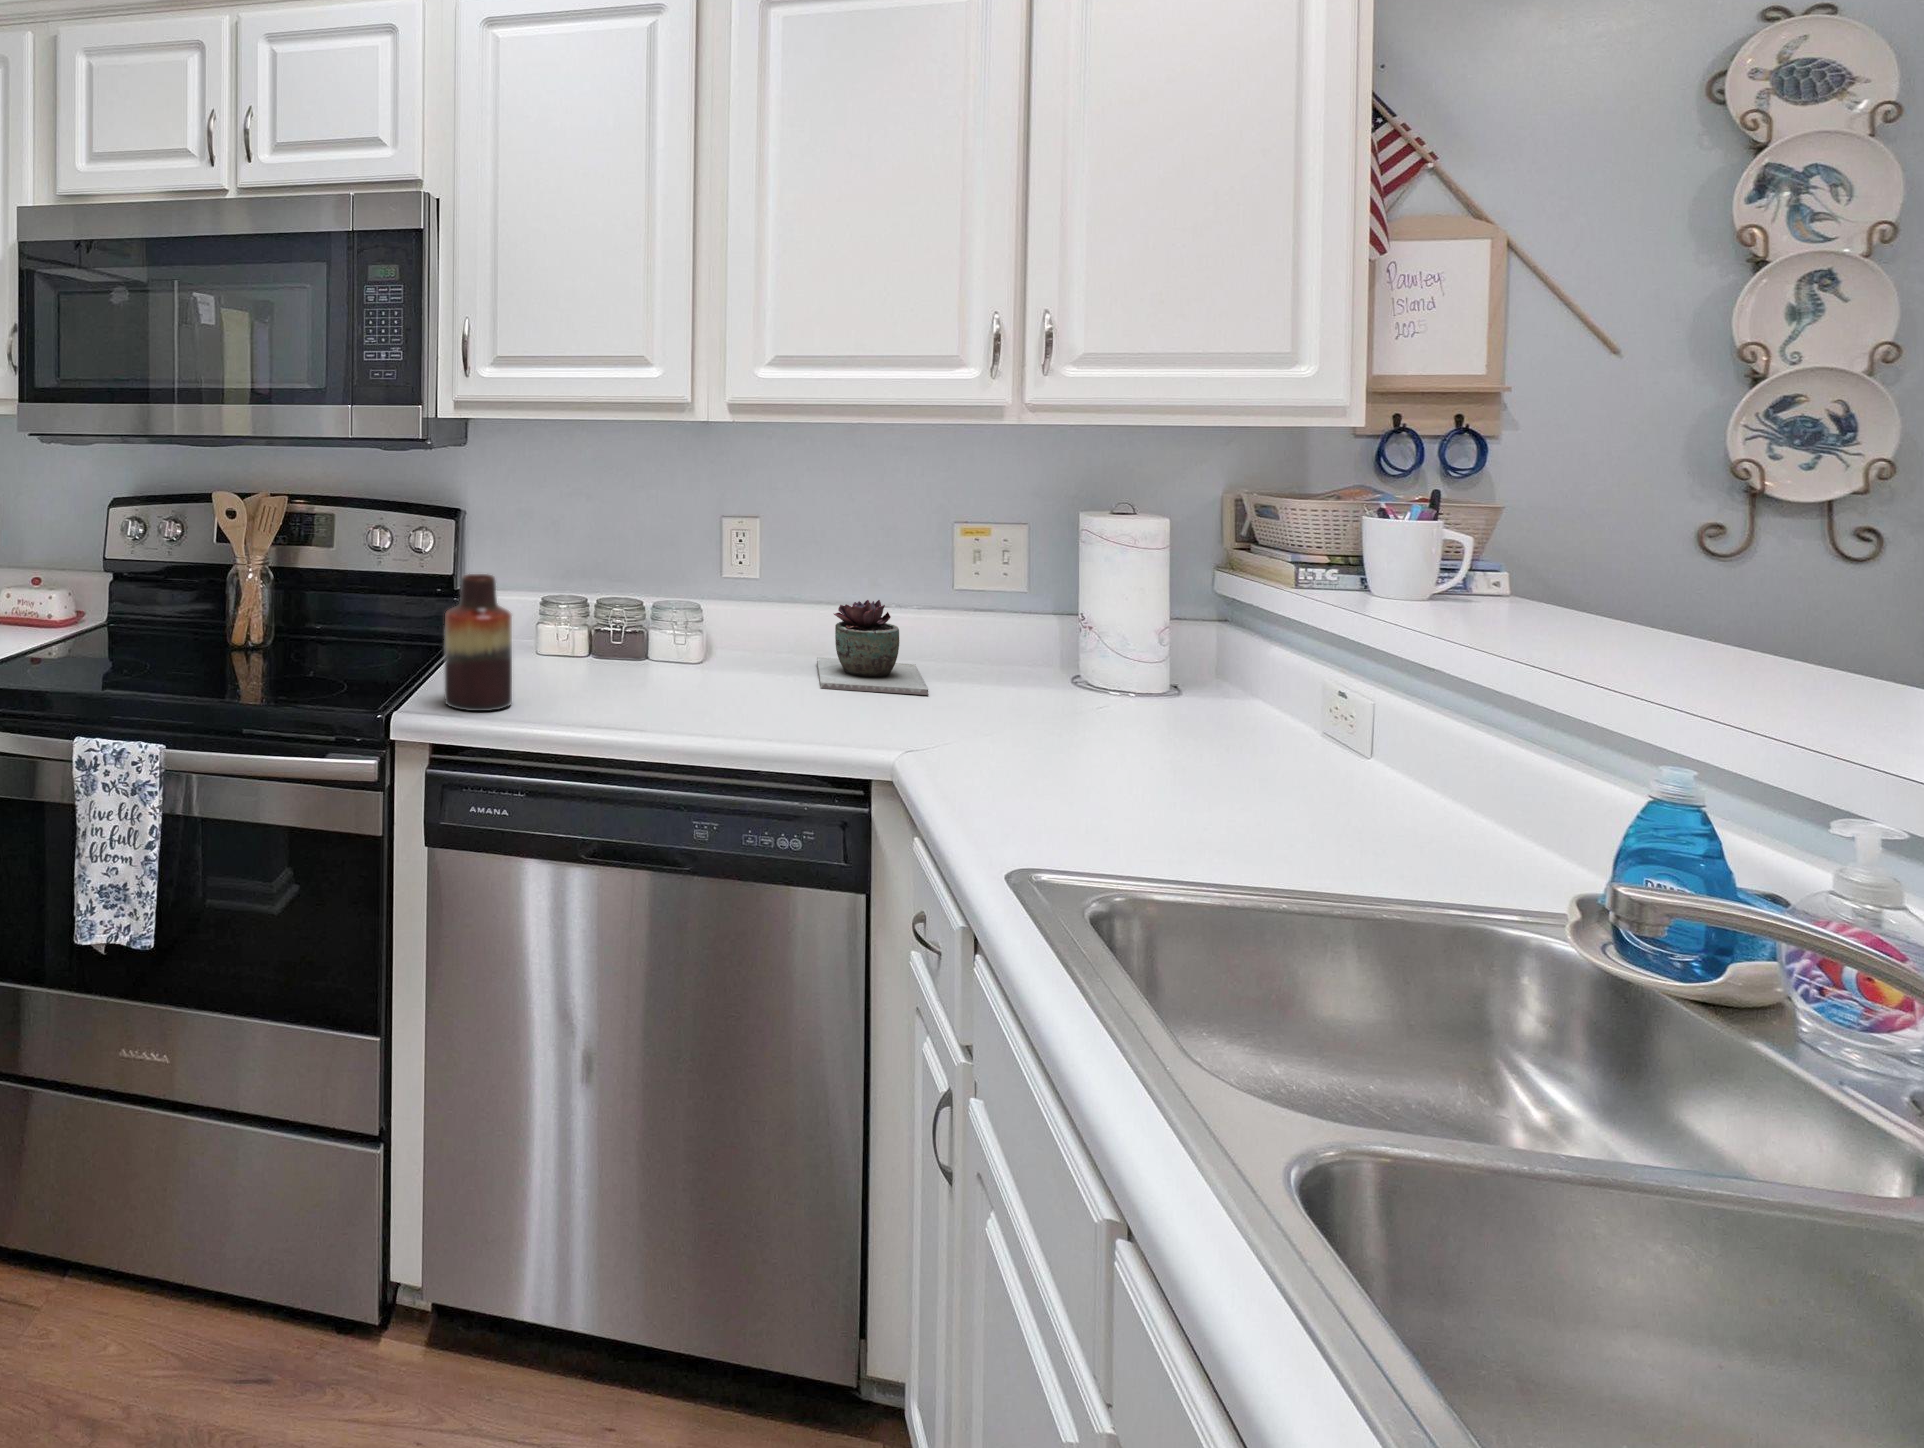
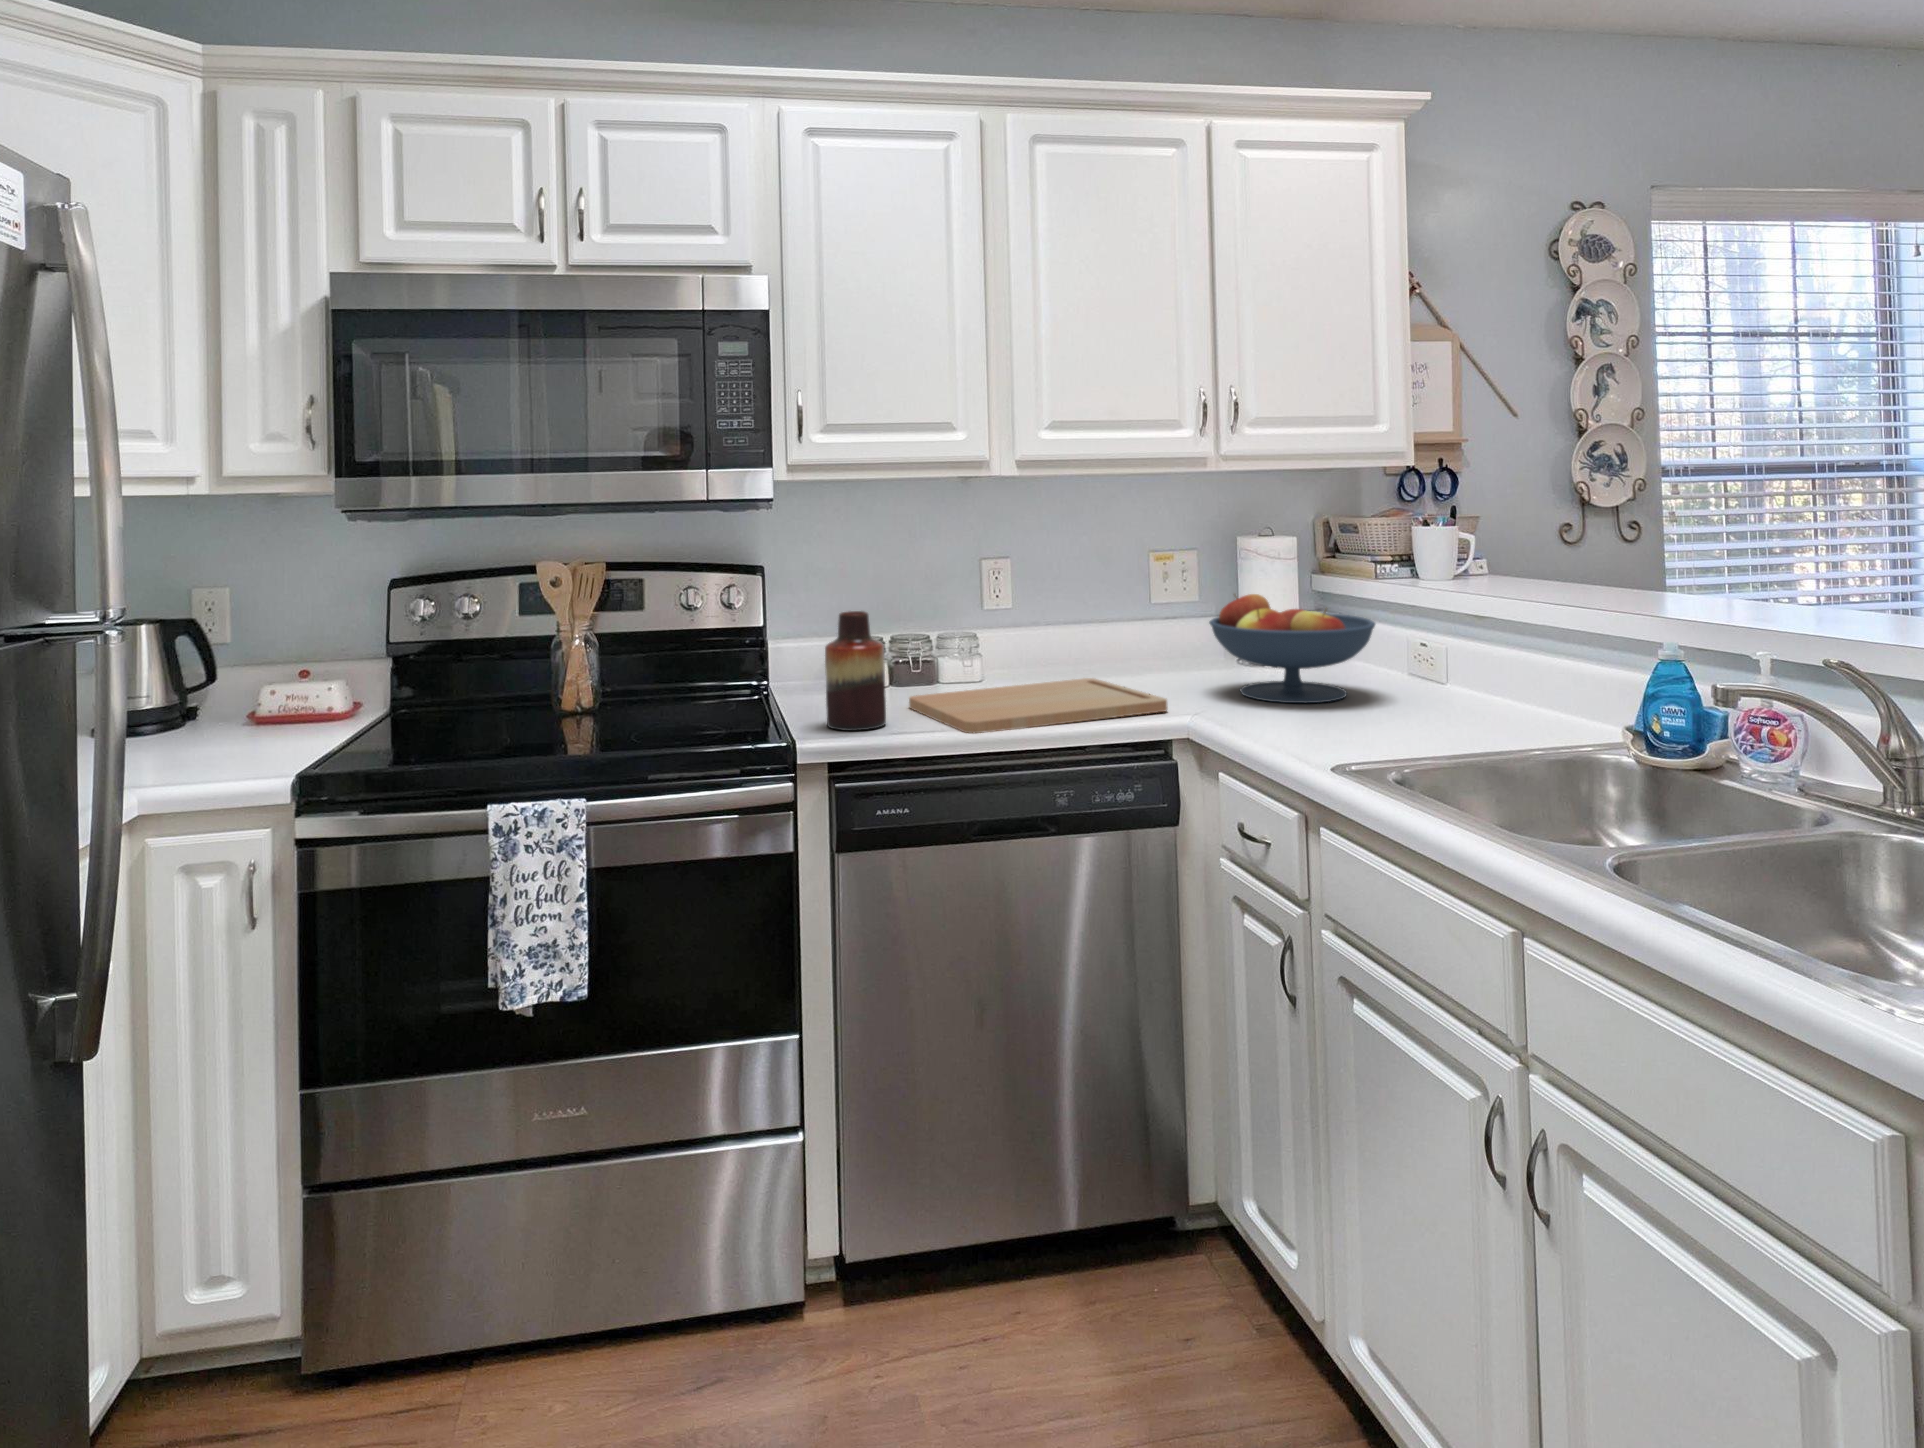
fruit bowl: none [965,591,1212,757] -> present [1209,594,1375,703]
succulent plant: present [817,600,929,695] -> none [1063,614,1167,687]
cutting board: none [568,675,868,738] -> present [909,678,1168,733]

